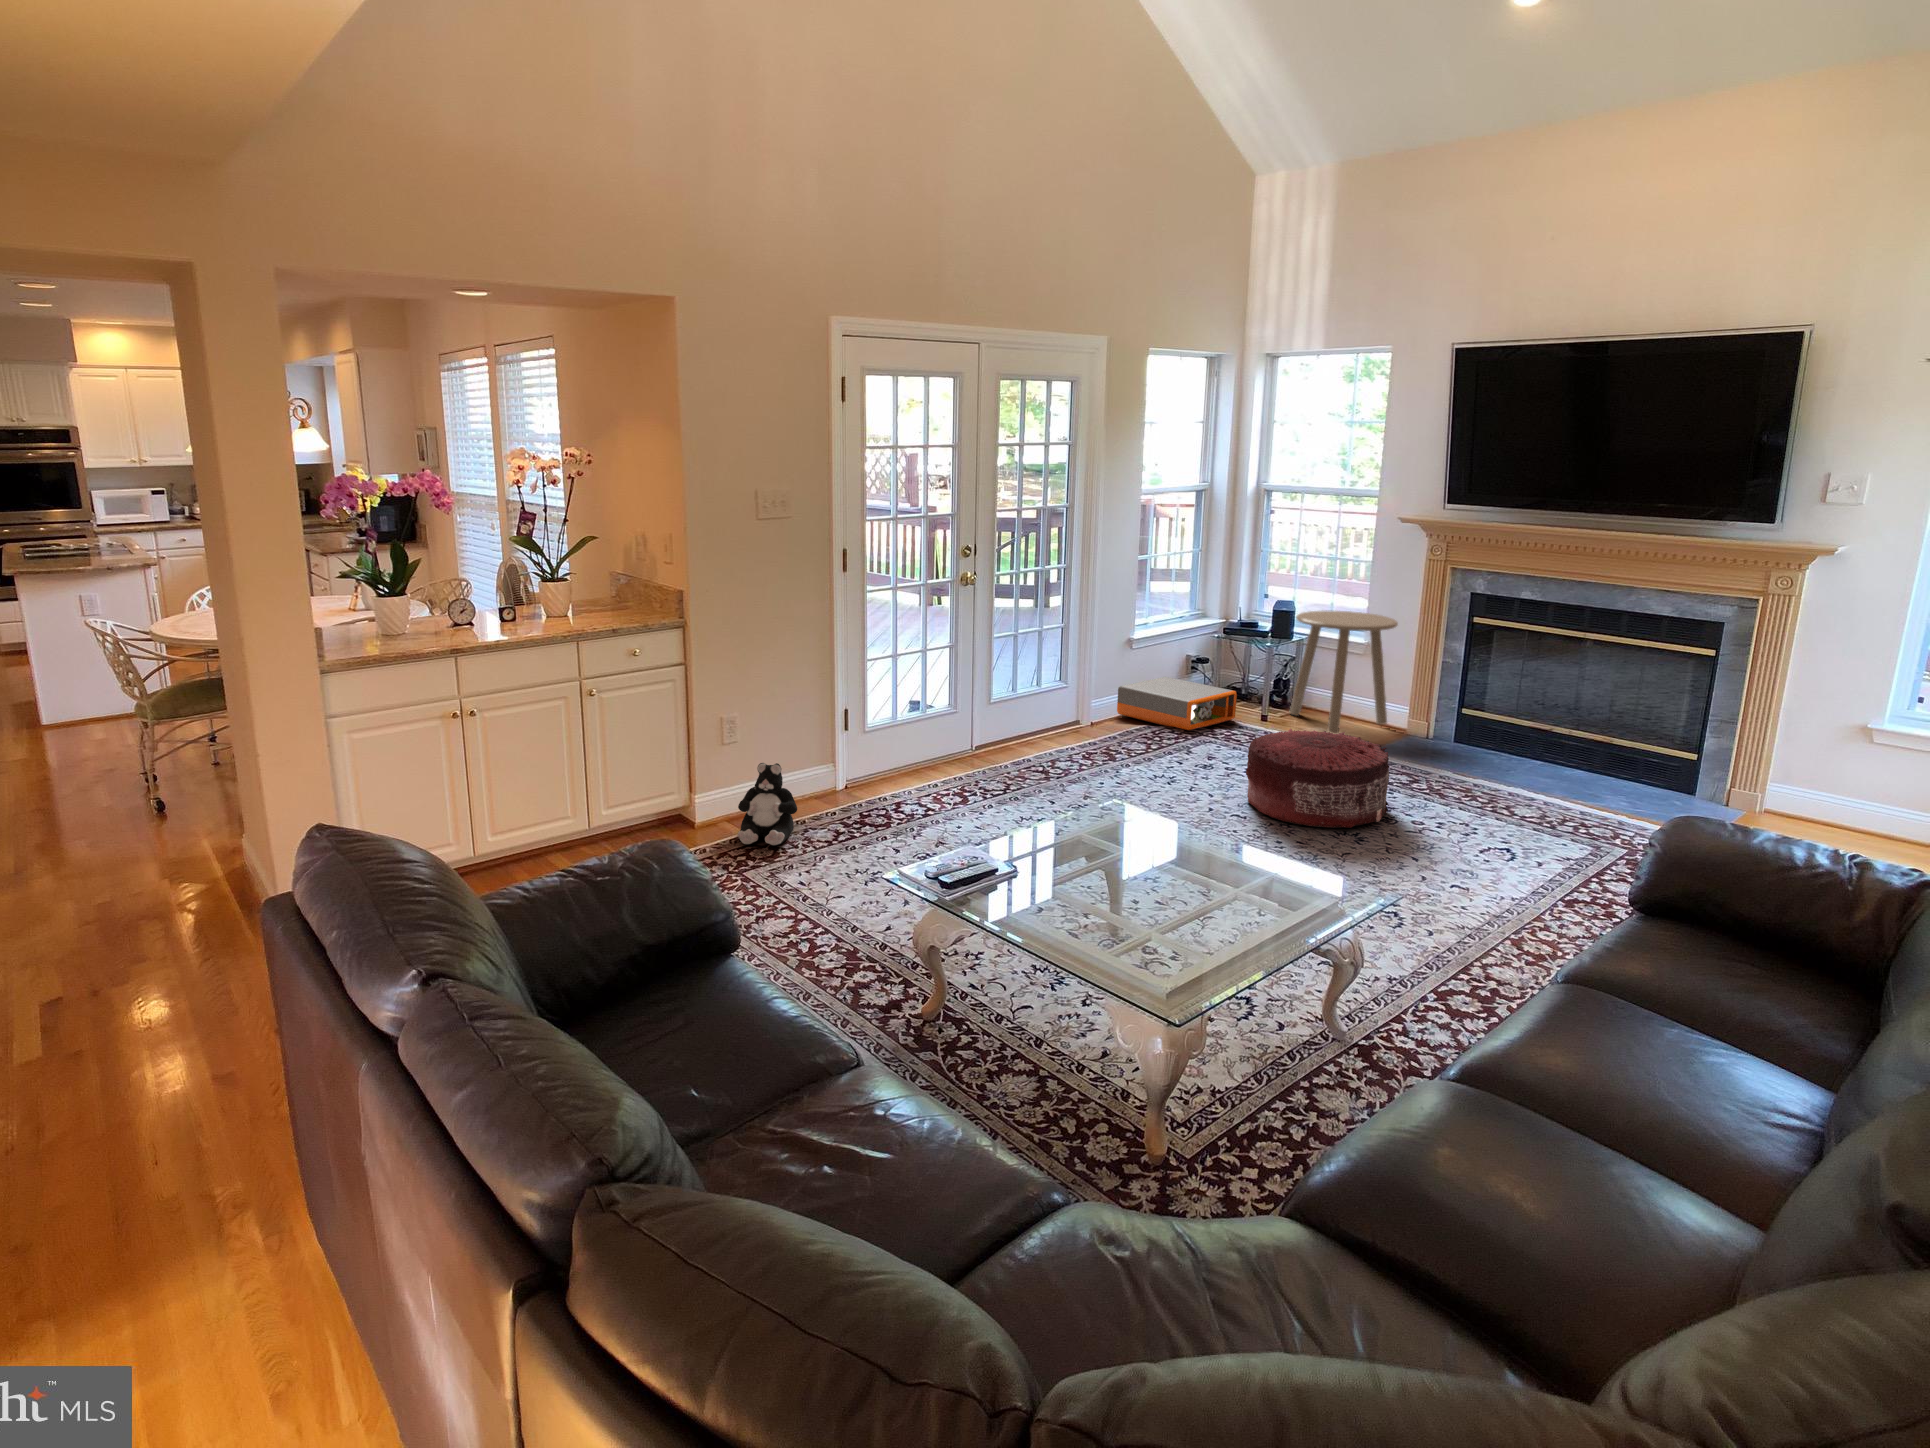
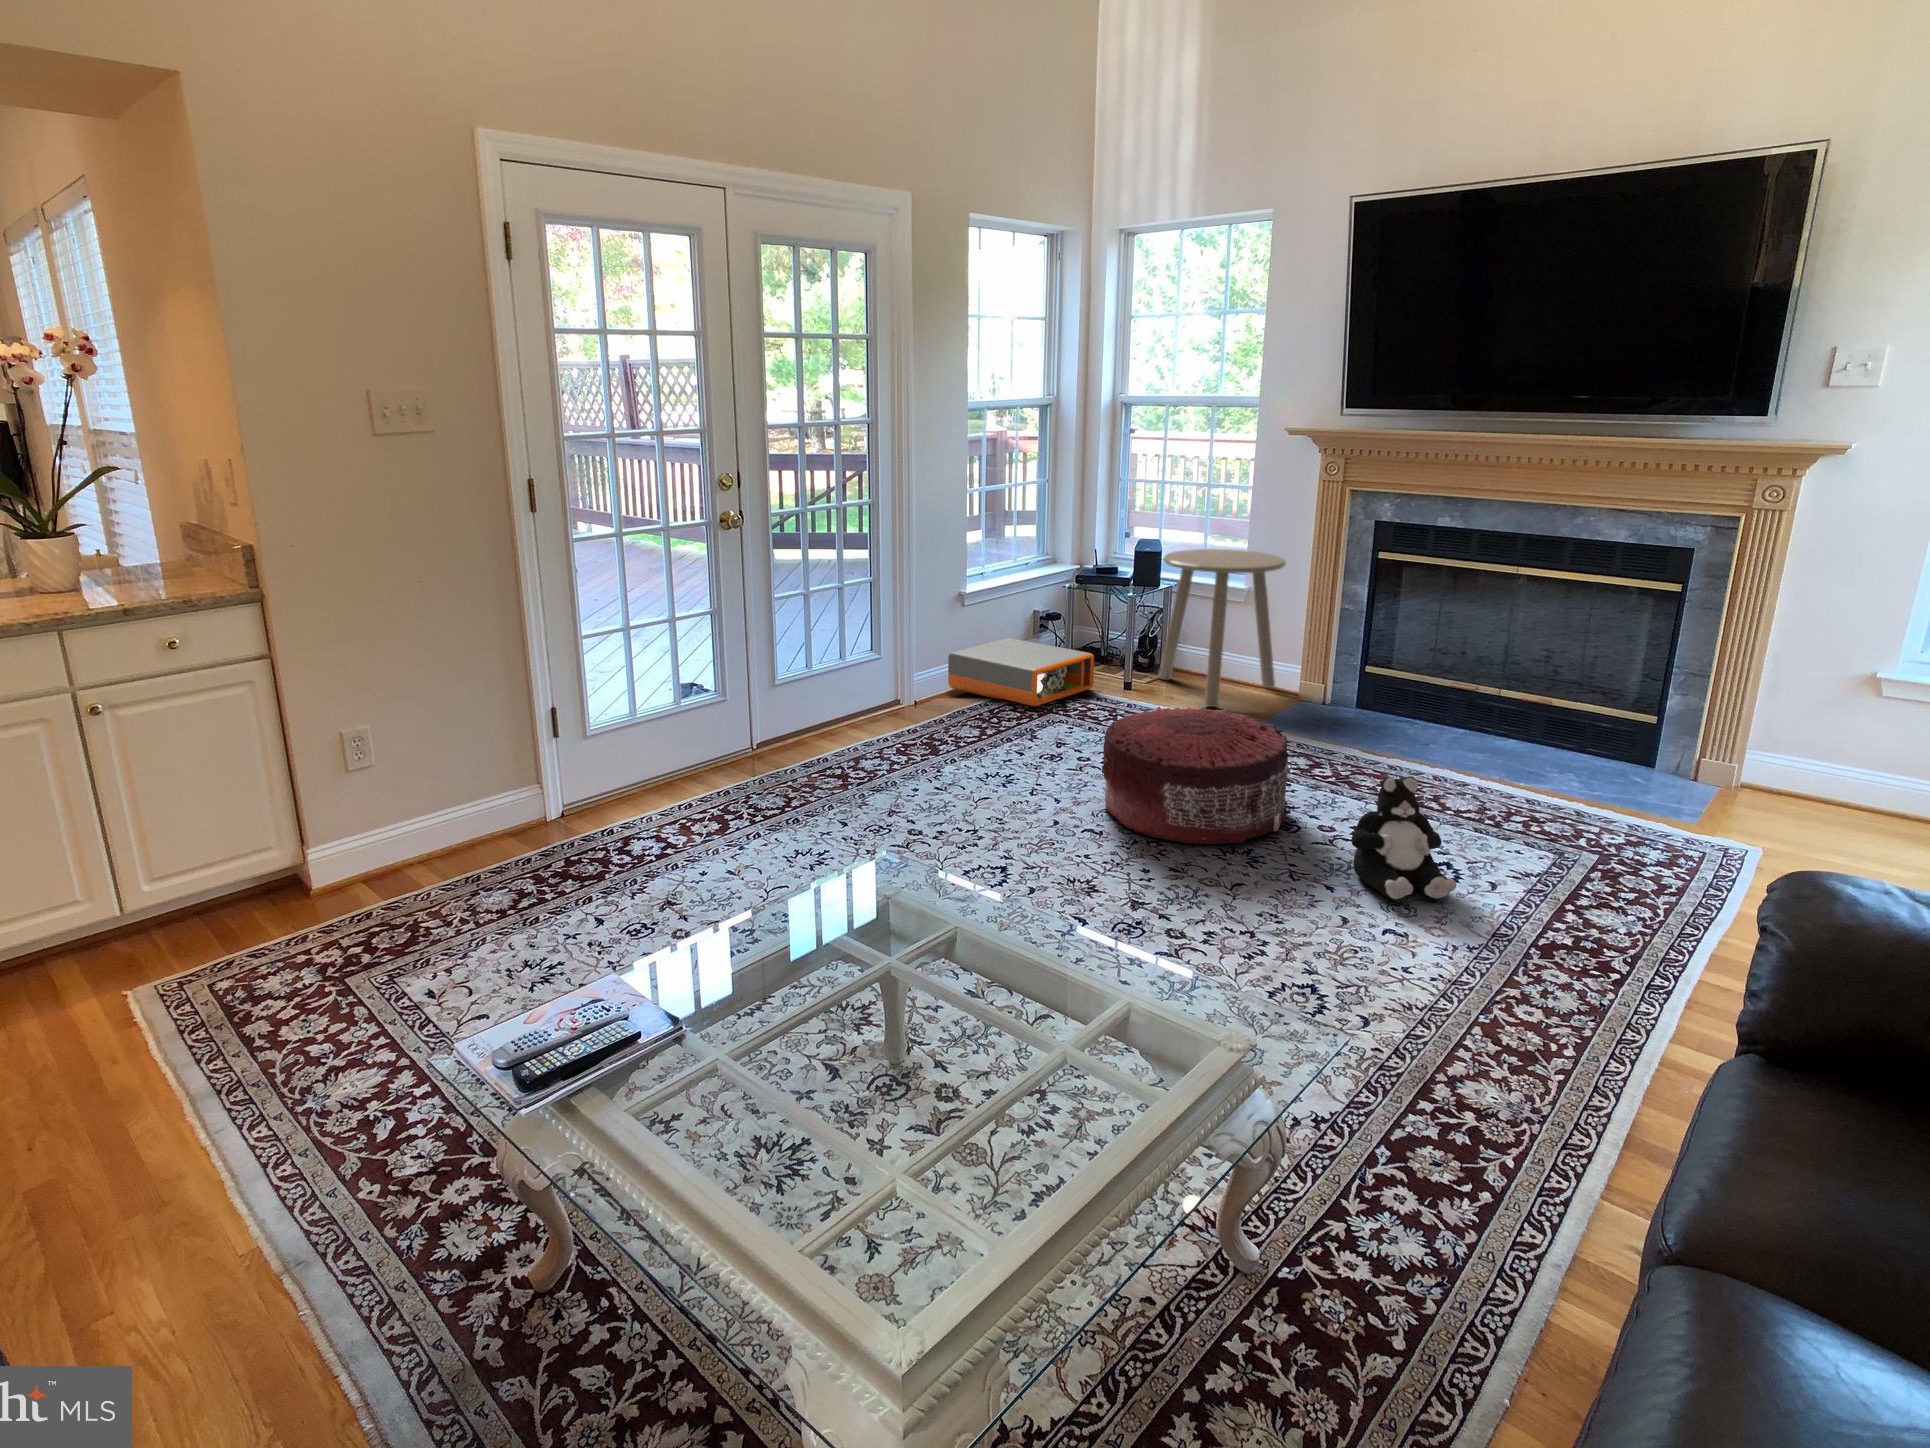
plush toy: present [738,763,797,846] -> present [1351,776,1456,899]

